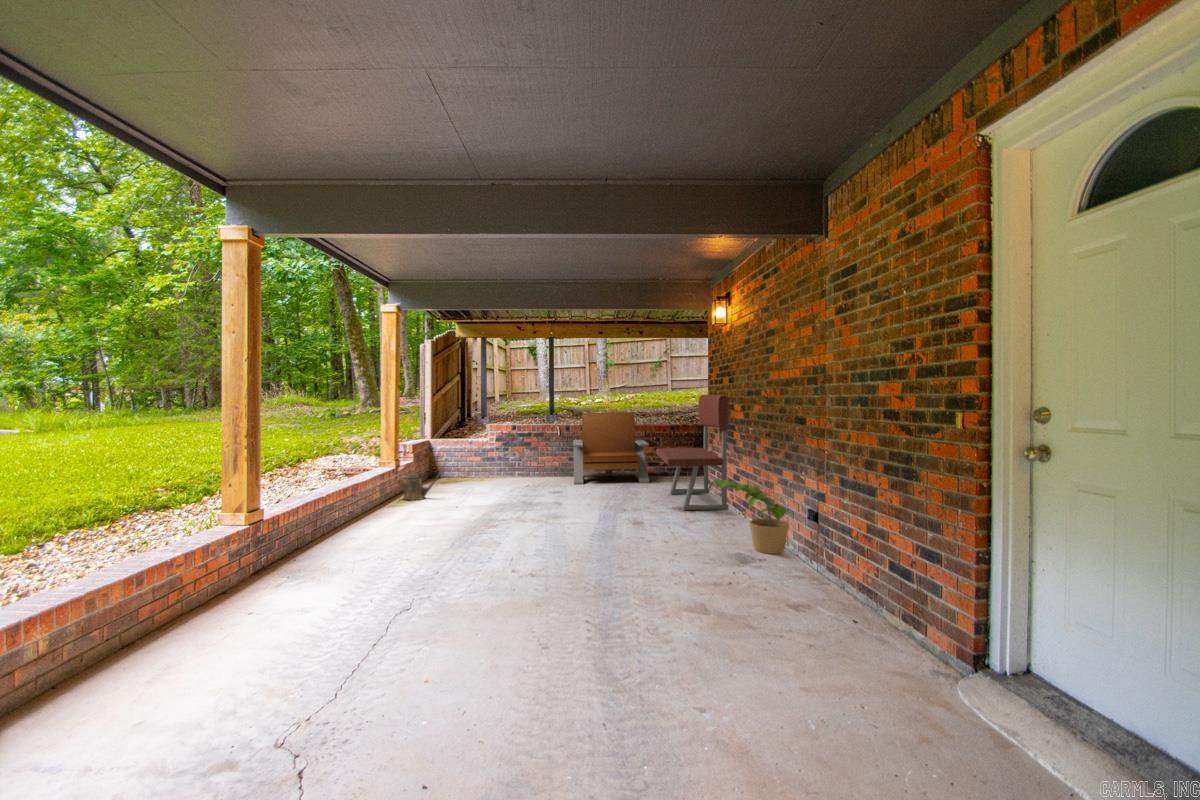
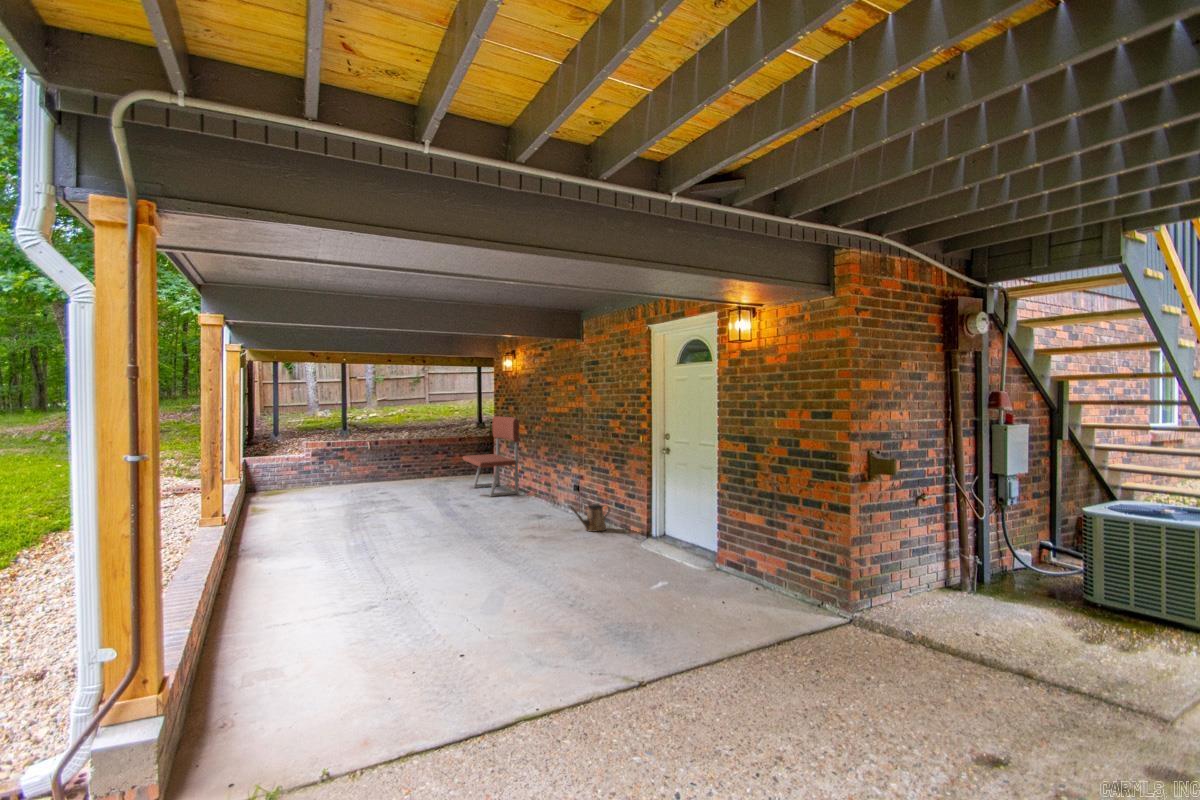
lounge chair: present [573,413,649,485] -> none [382,429,451,488]
watering can: present [398,471,443,500] -> present [569,504,610,532]
potted plant: present [709,480,789,554] -> none [520,472,564,512]

